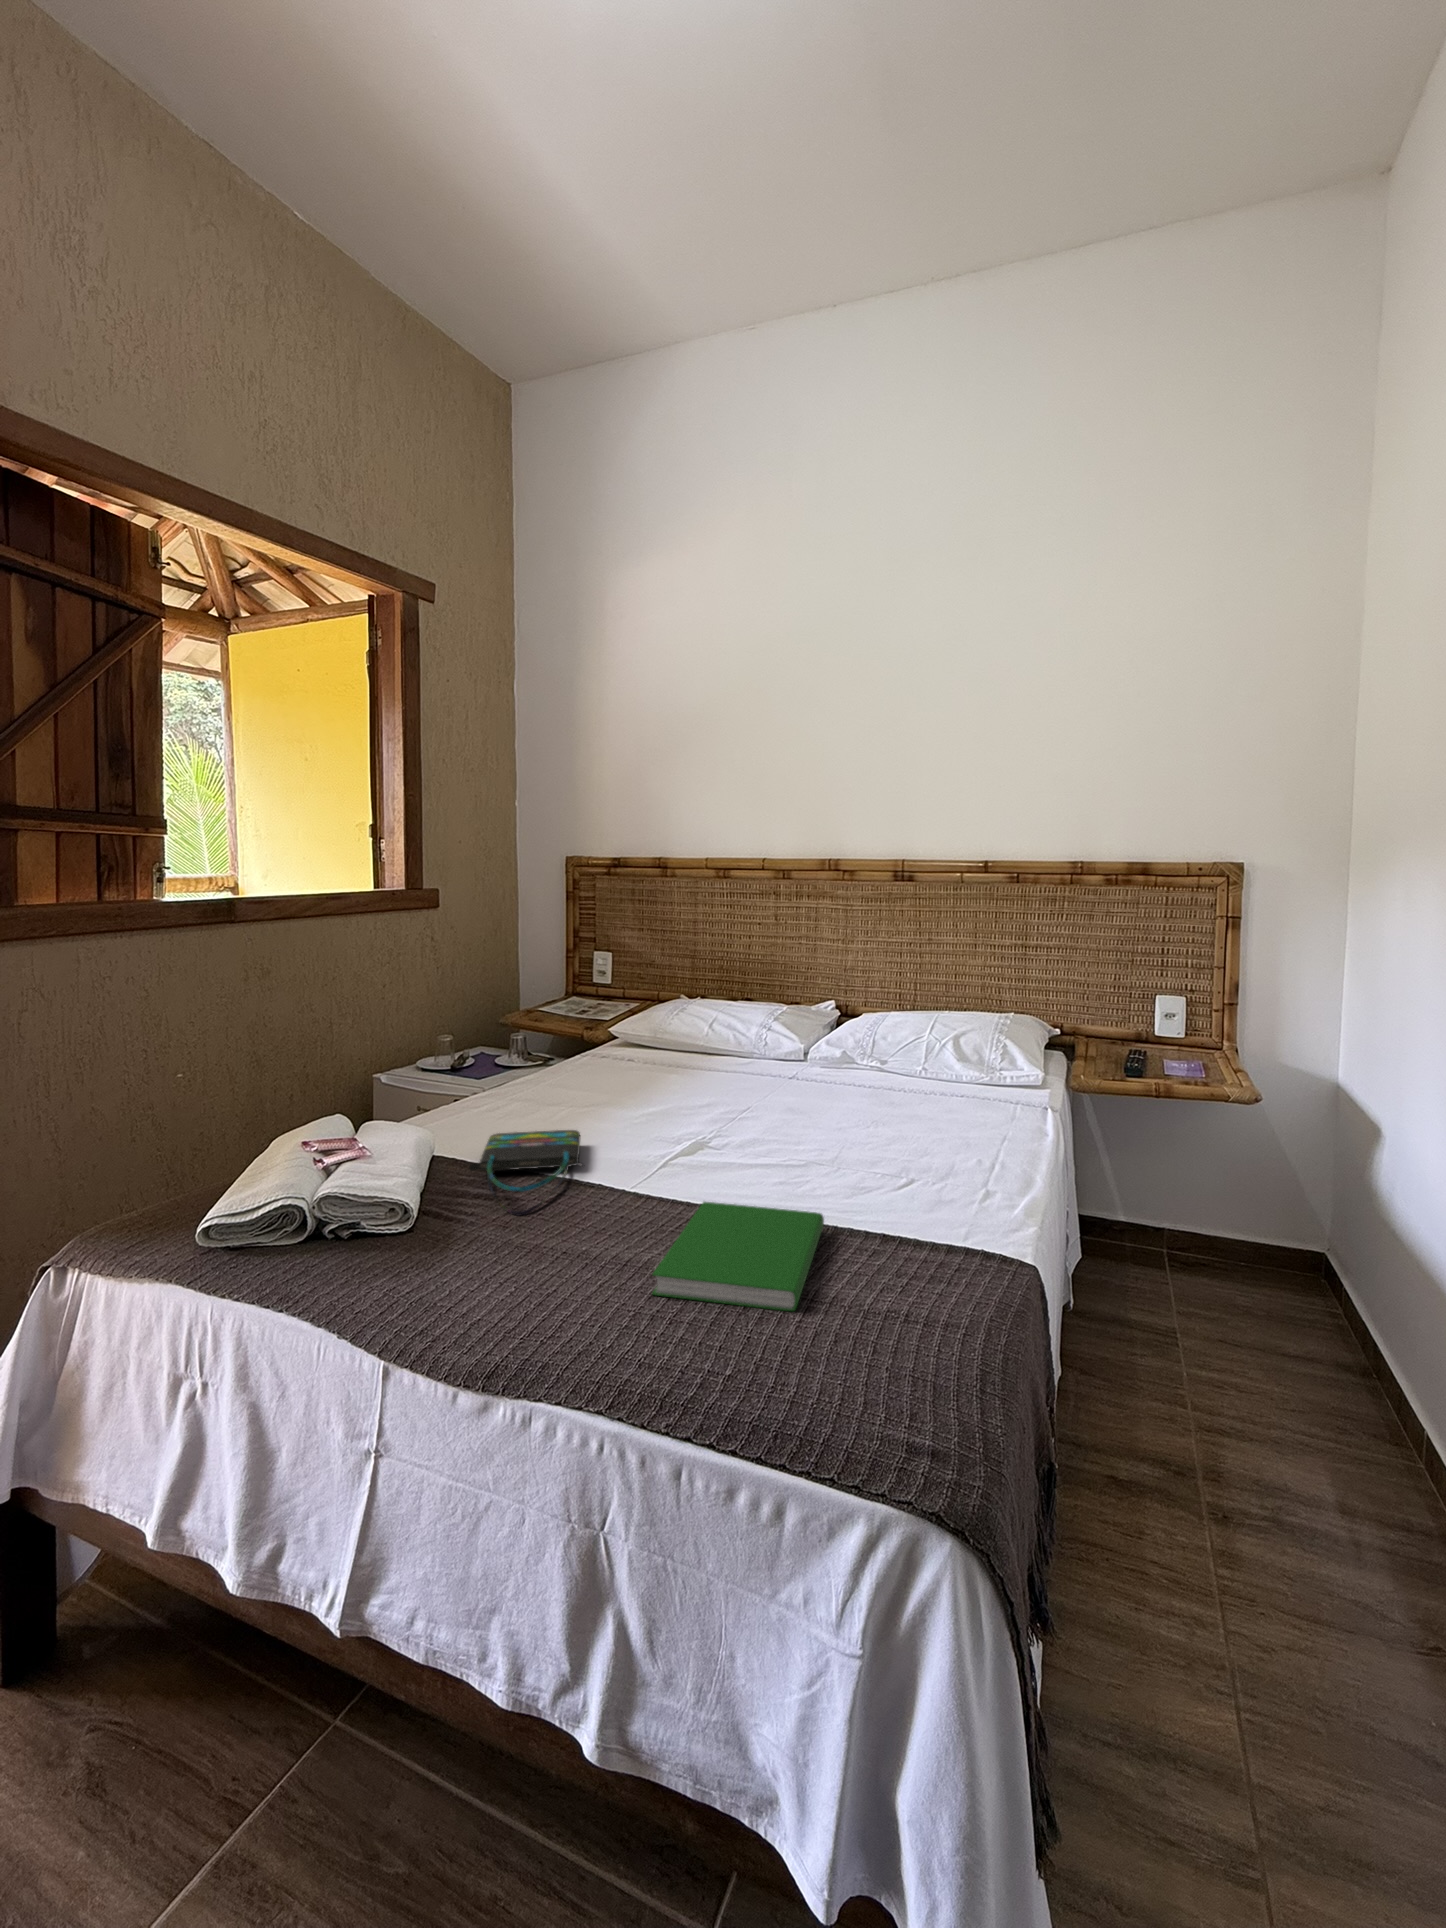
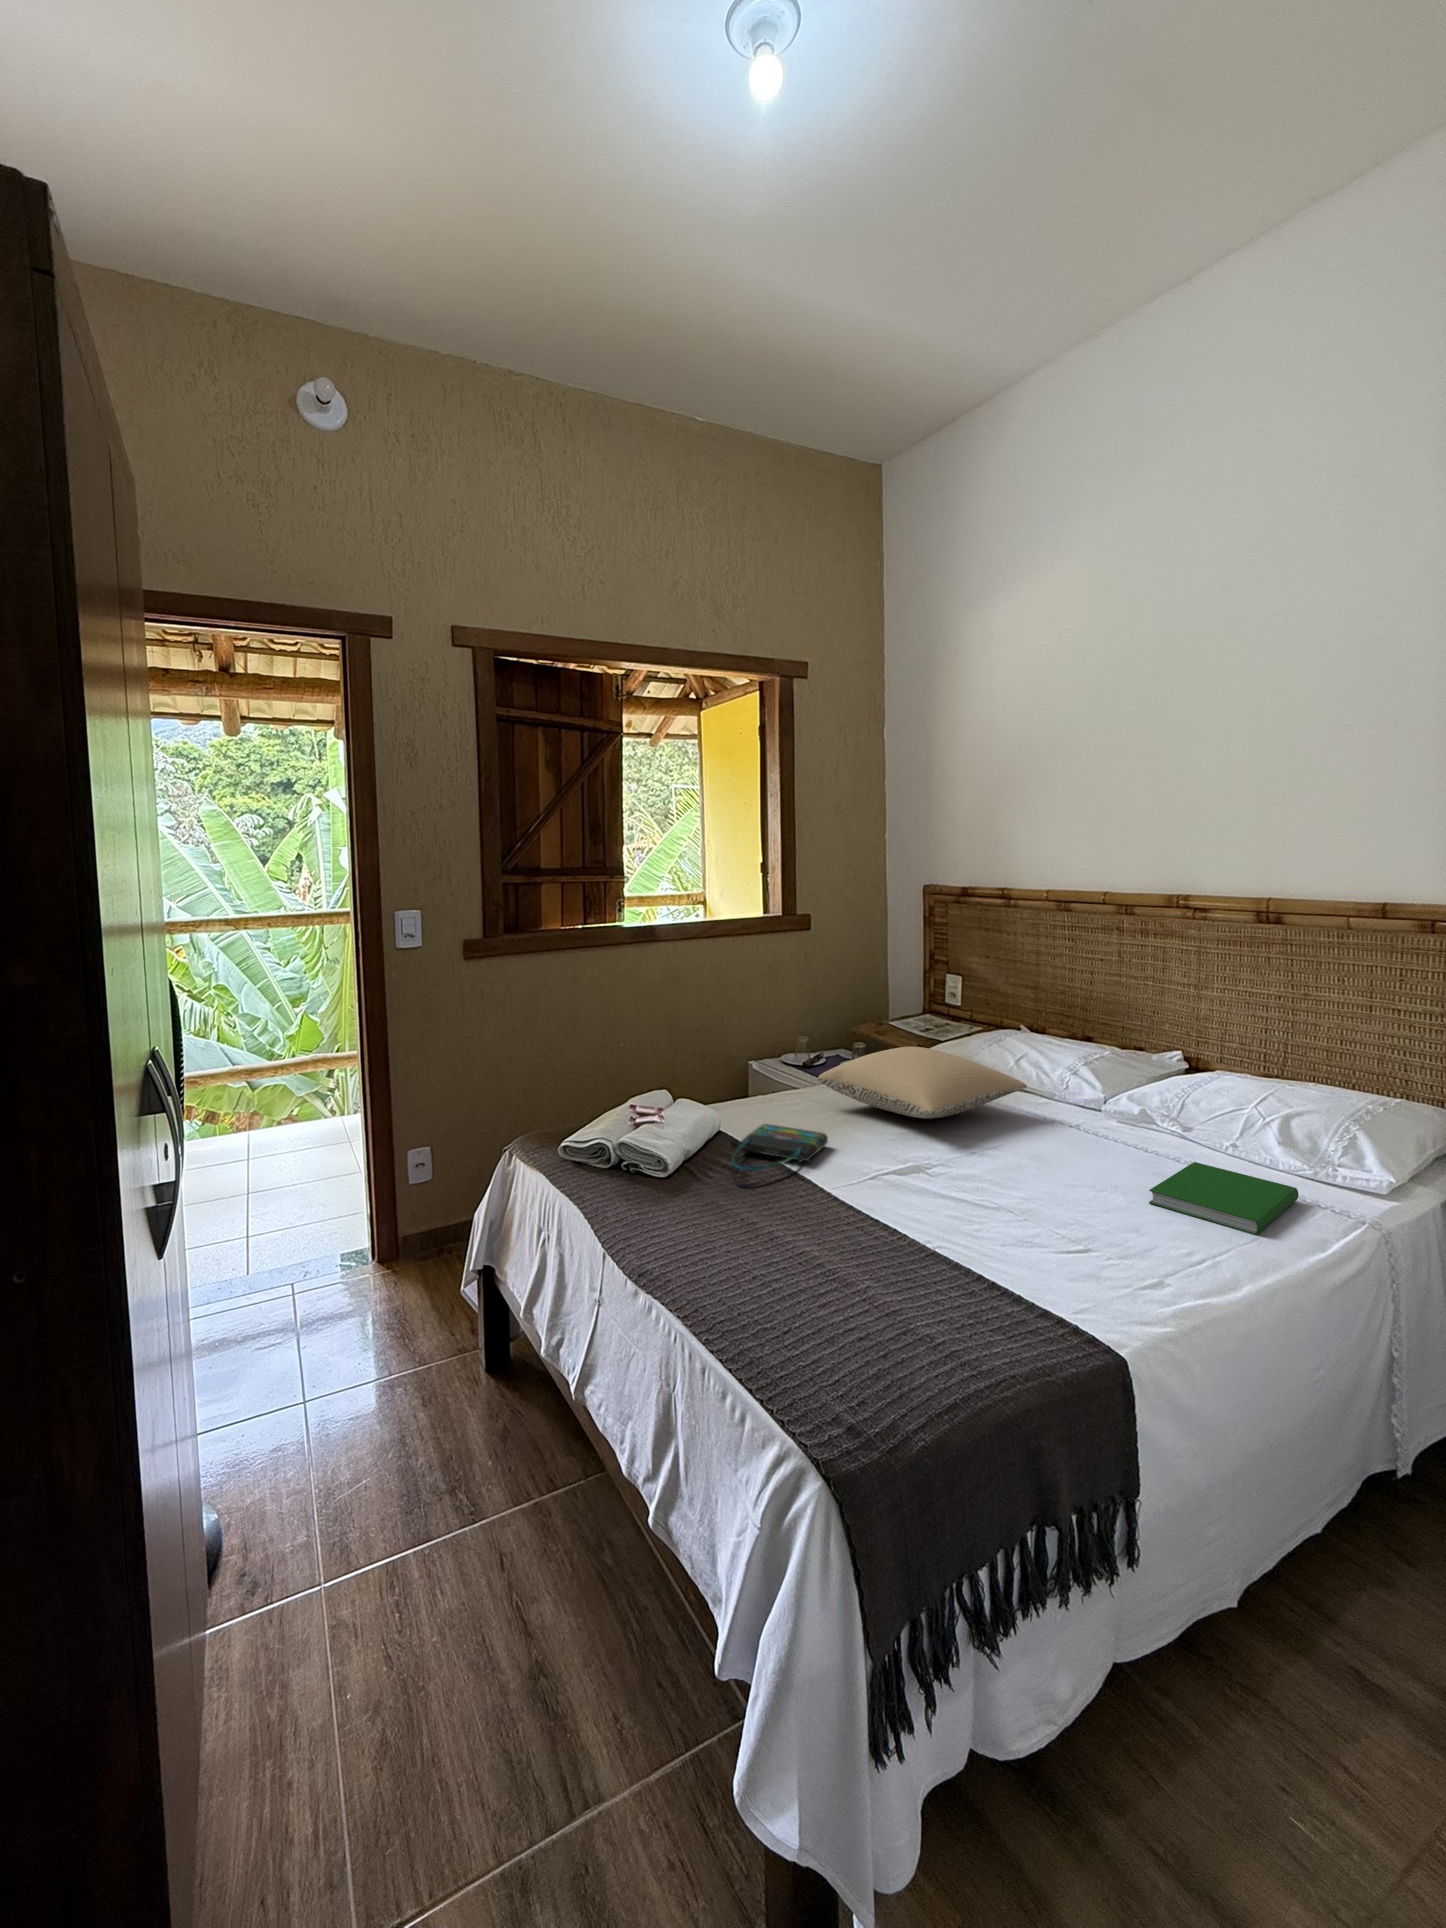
pillow: none [527,1021,741,1095] -> present [818,1047,1027,1119]
hardcover book: present [652,1202,824,1312] -> present [1149,1162,1298,1235]

